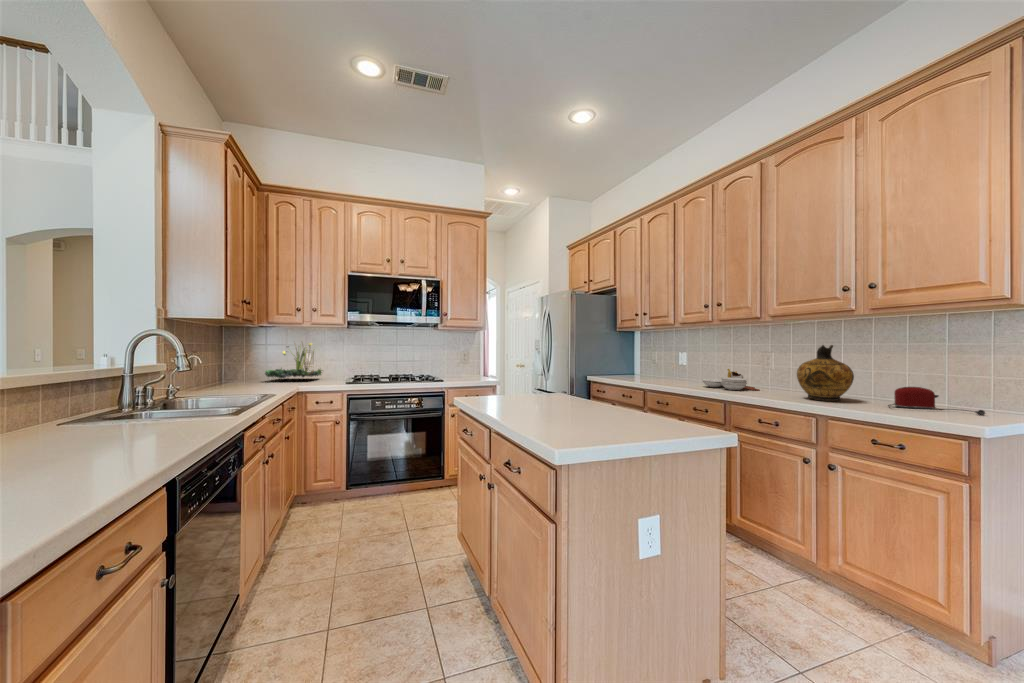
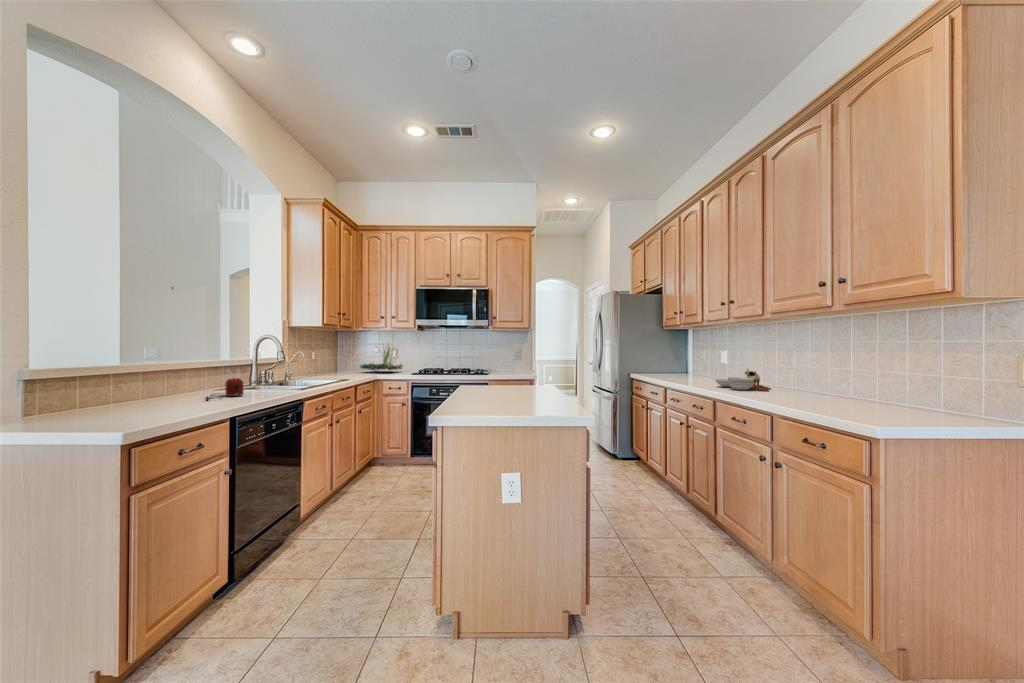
ceramic jug: present [797,345,854,401] -> none [782,342,842,402]
toaster: present [888,387,986,416] -> present [205,378,243,401]

